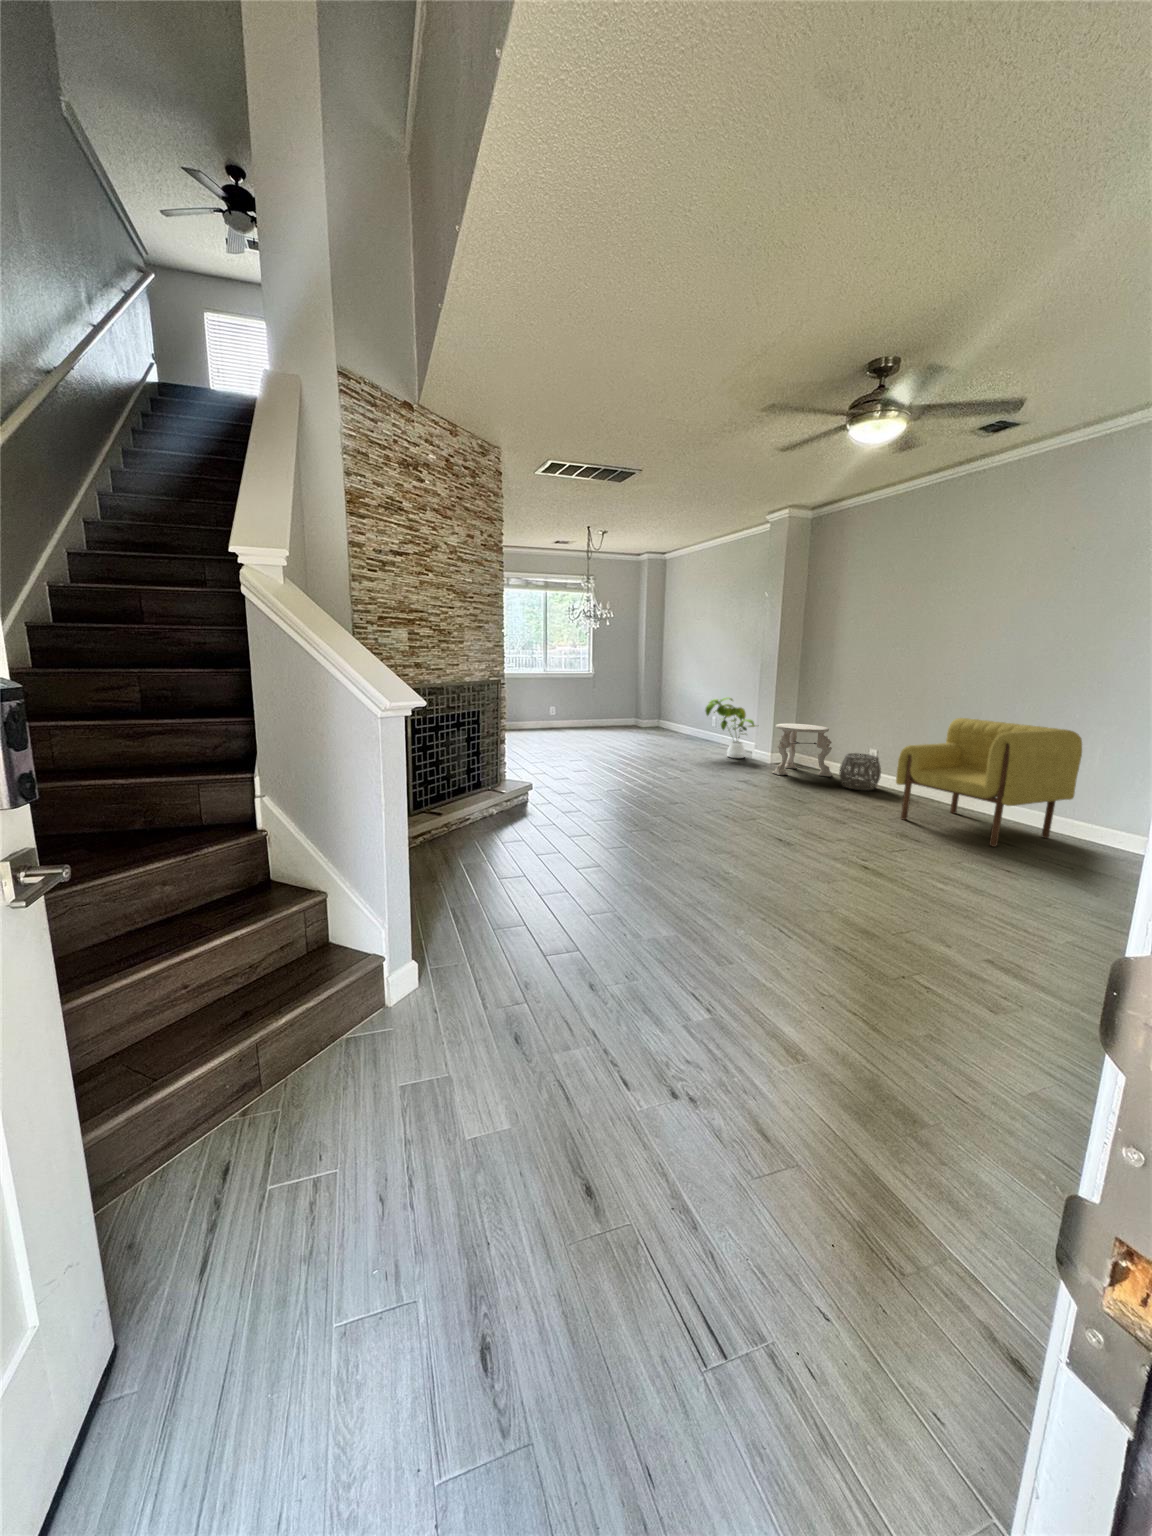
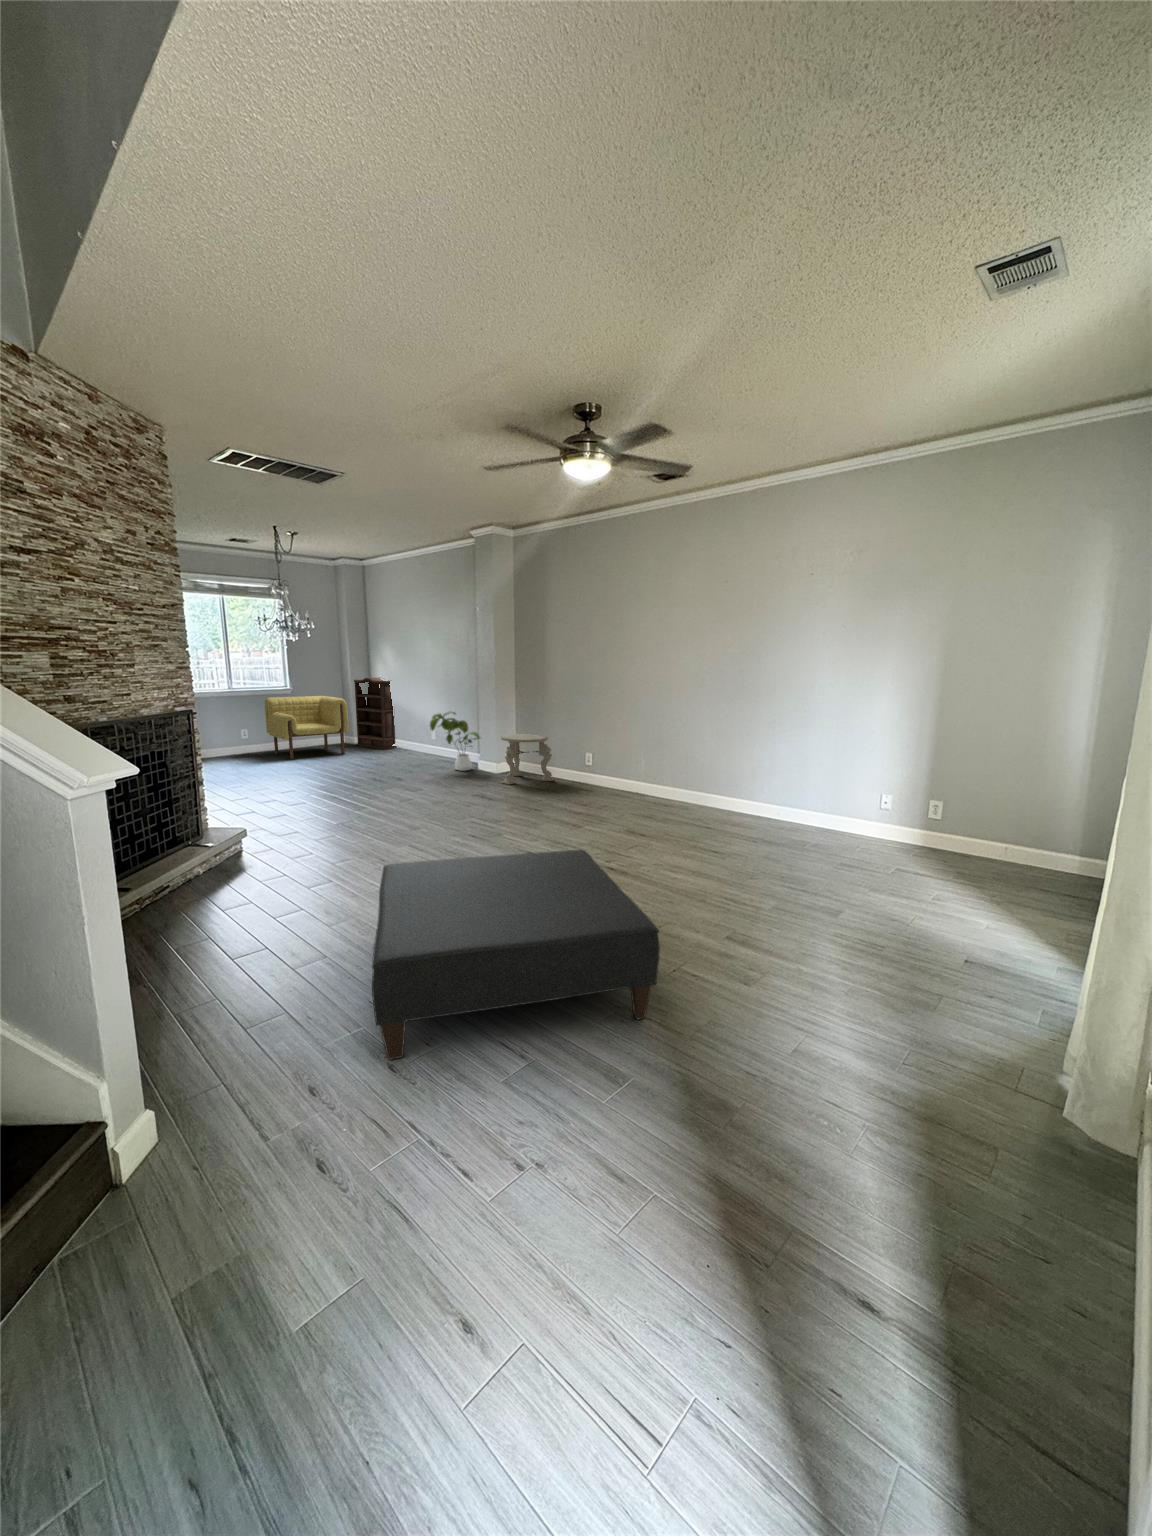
bookshelf: none [642,665,680,733] -> present [354,678,397,749]
armchair: present [896,718,1082,847] -> present [265,696,349,759]
woven basket: present [839,753,881,790] -> none [562,758,596,792]
ottoman: none [580,820,878,1016] -> present [372,849,660,1060]

